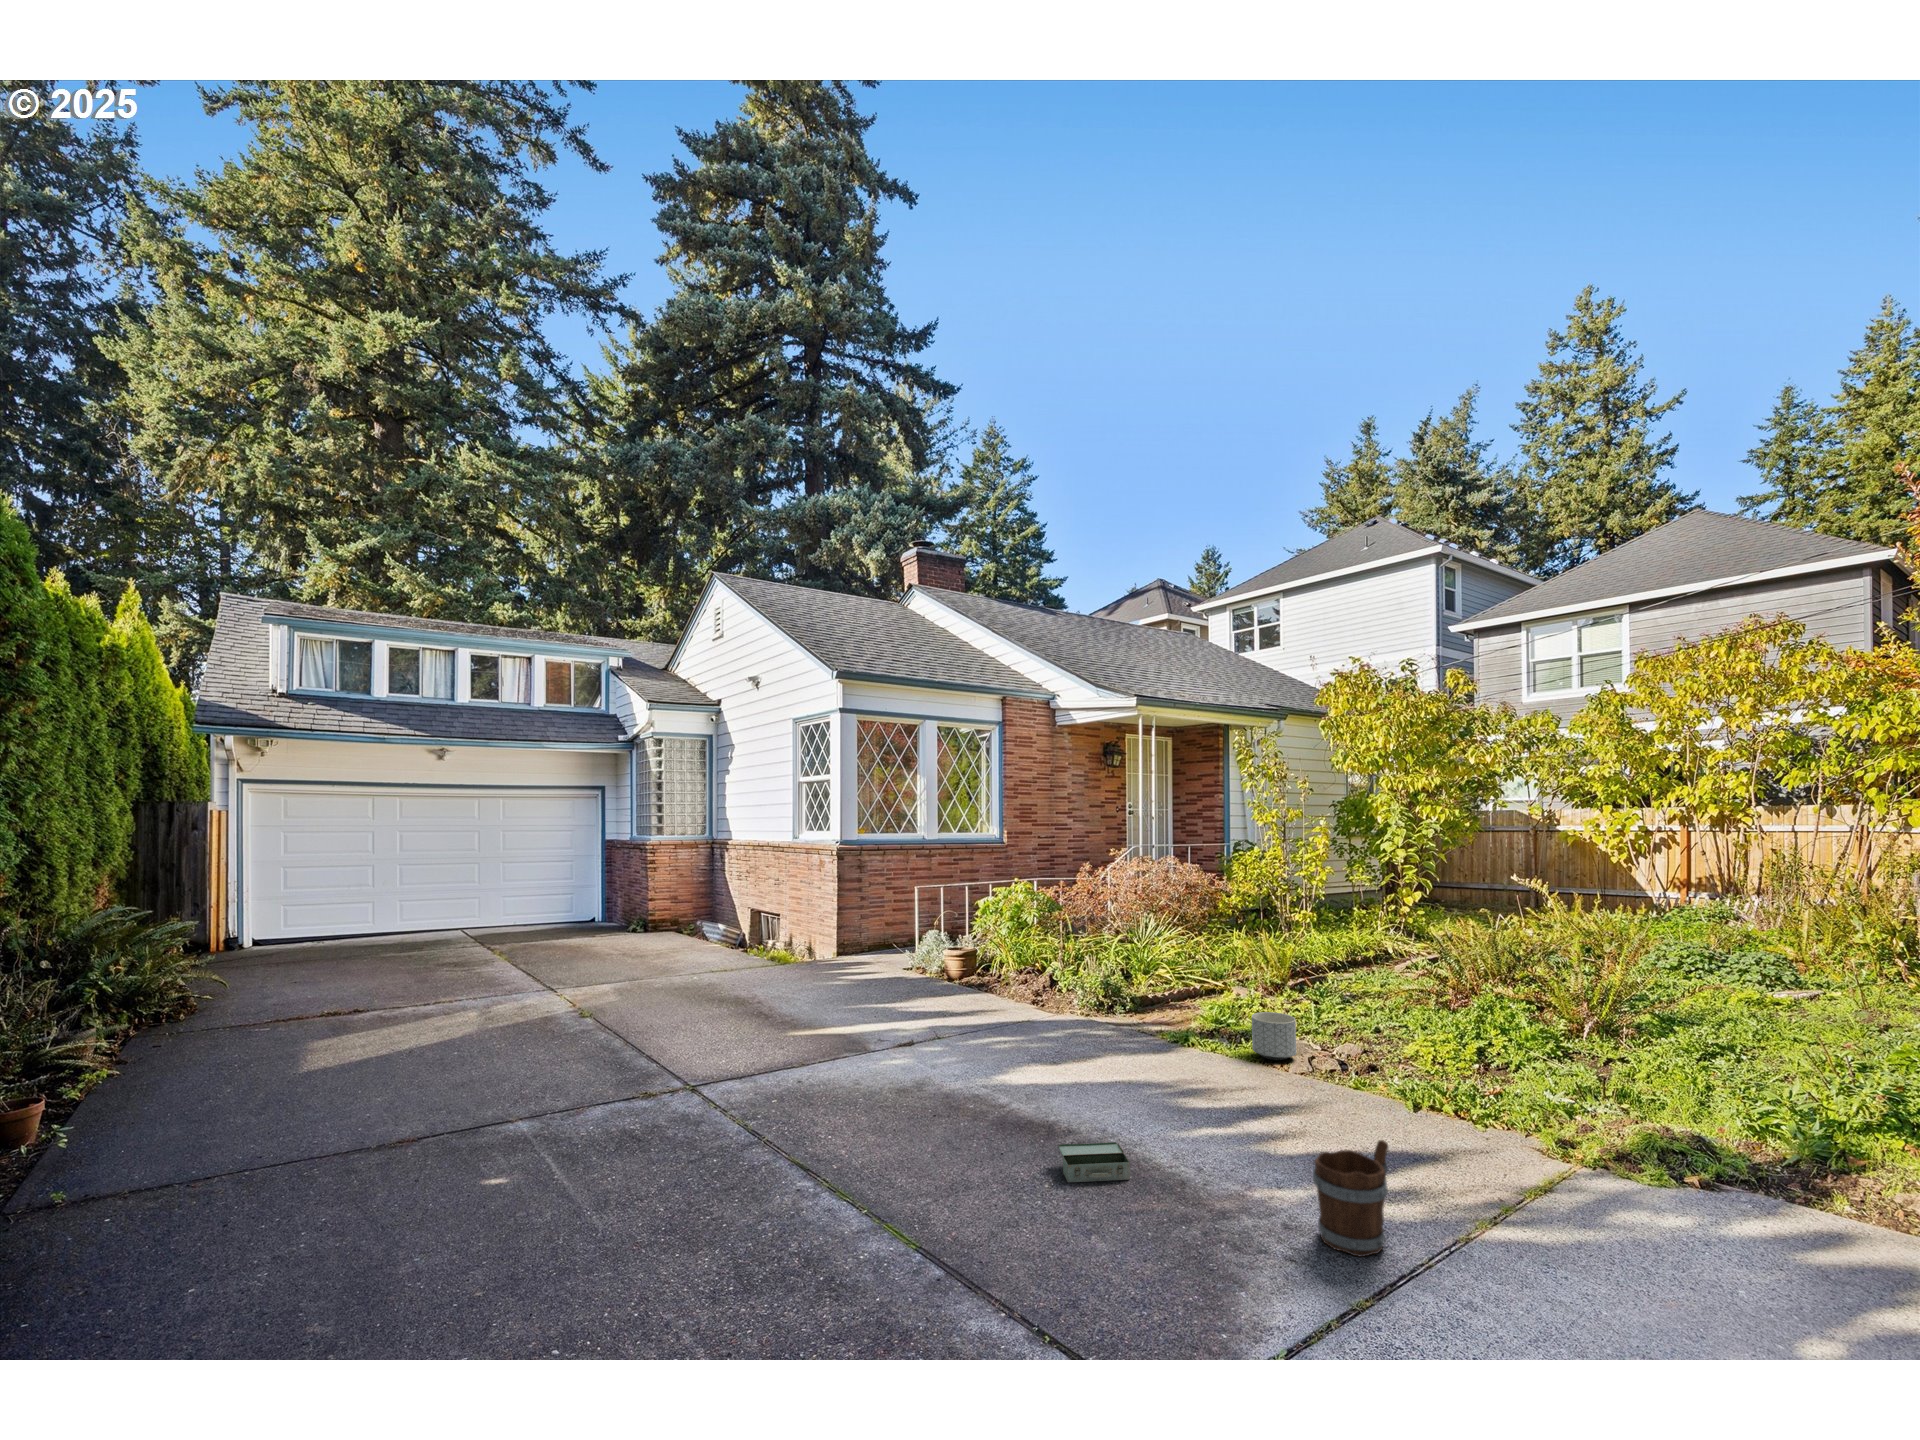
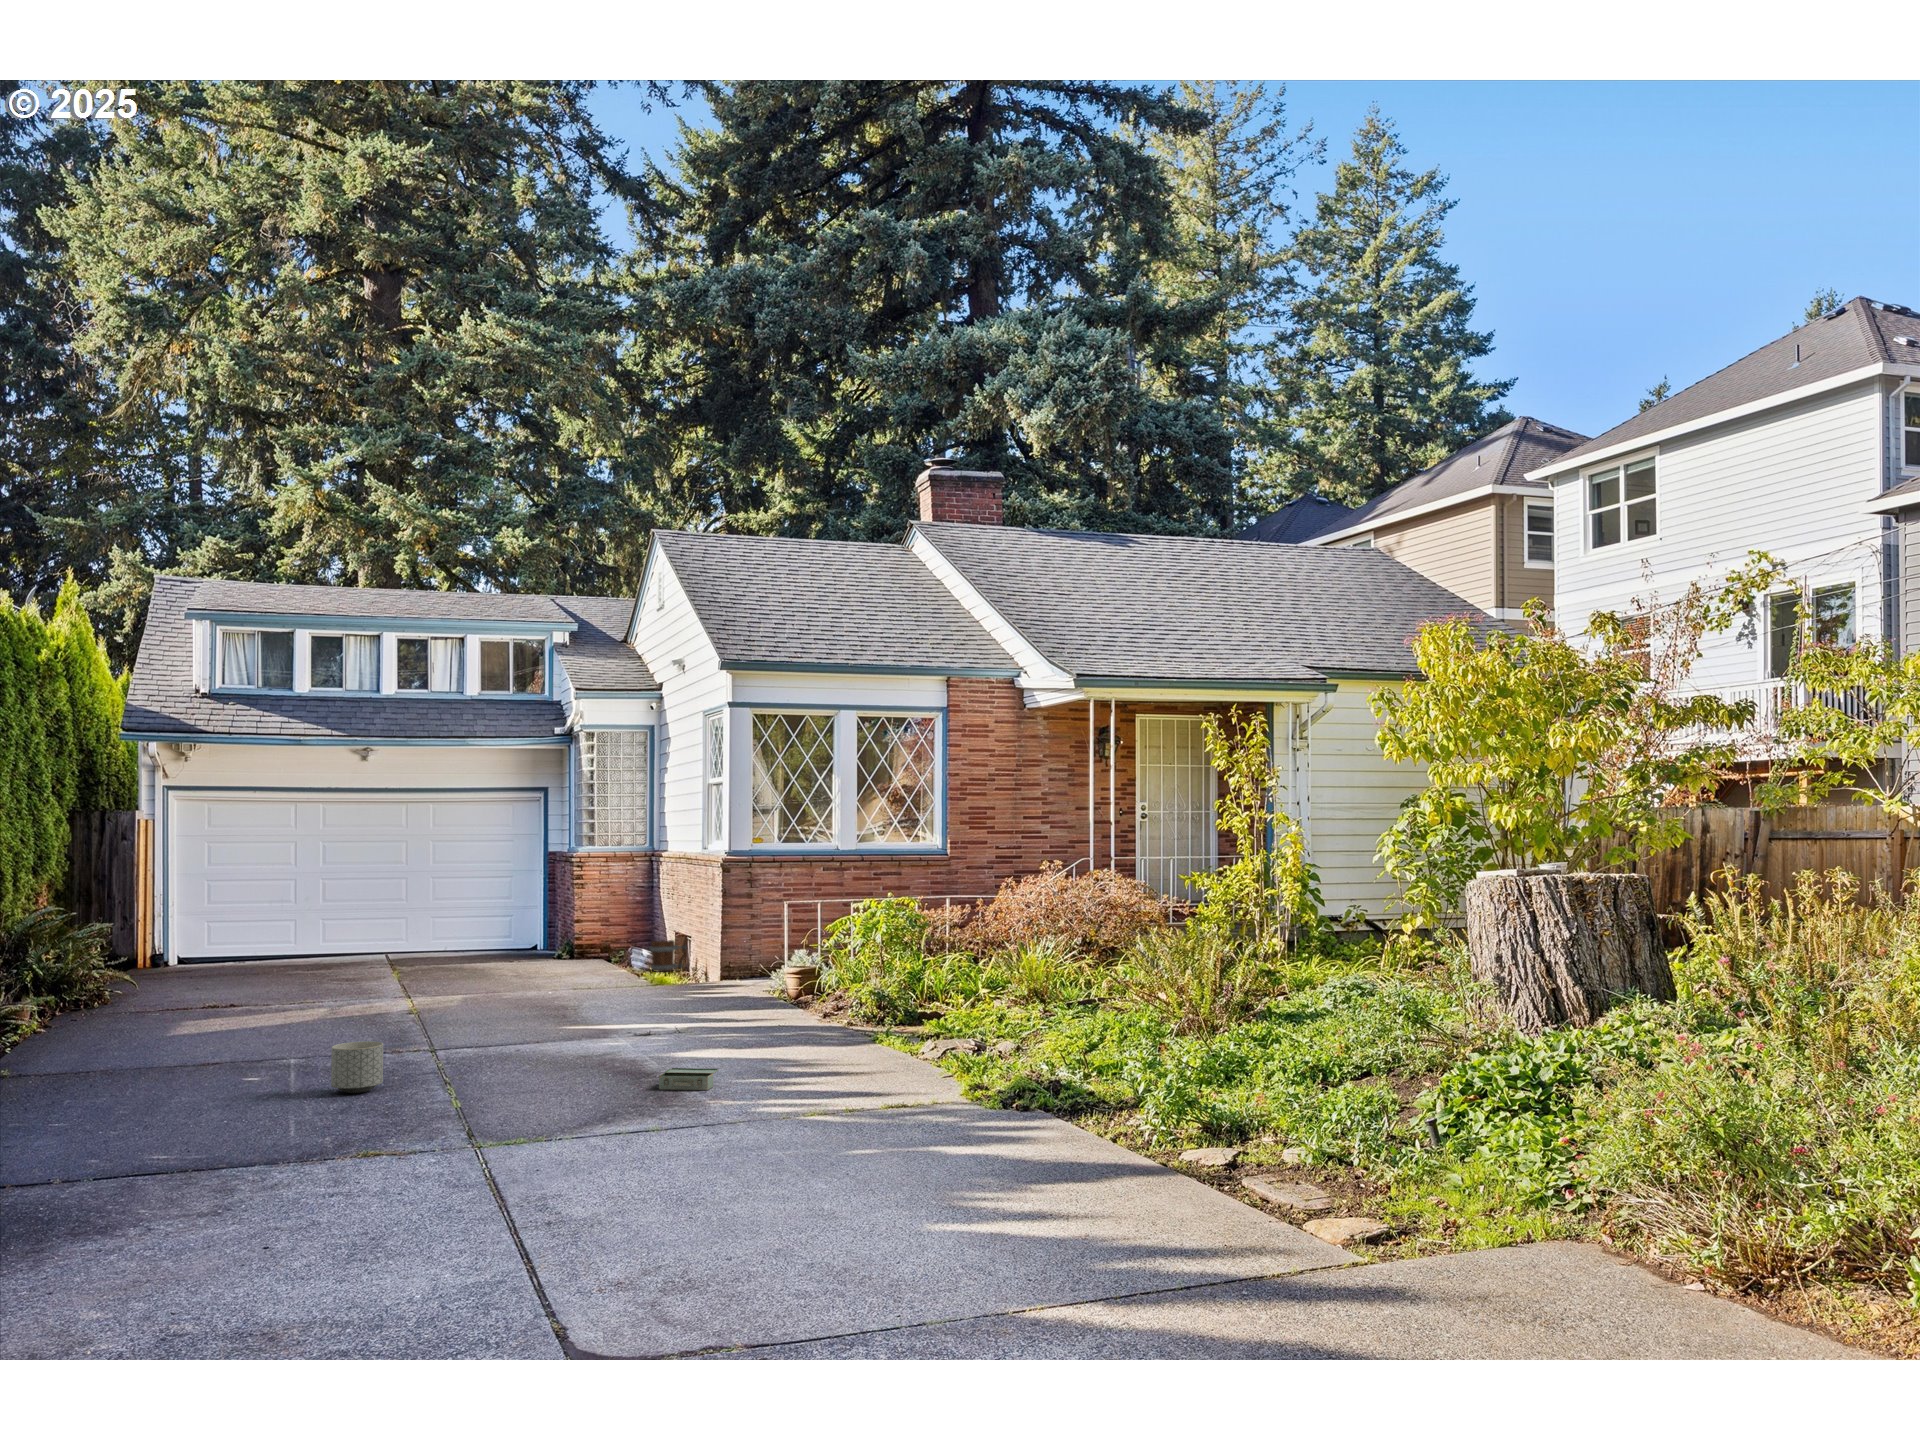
planter: present [1252,1012,1296,1060] -> present [331,1041,383,1093]
bucket: present [1313,1140,1388,1256] -> present [649,938,689,972]

